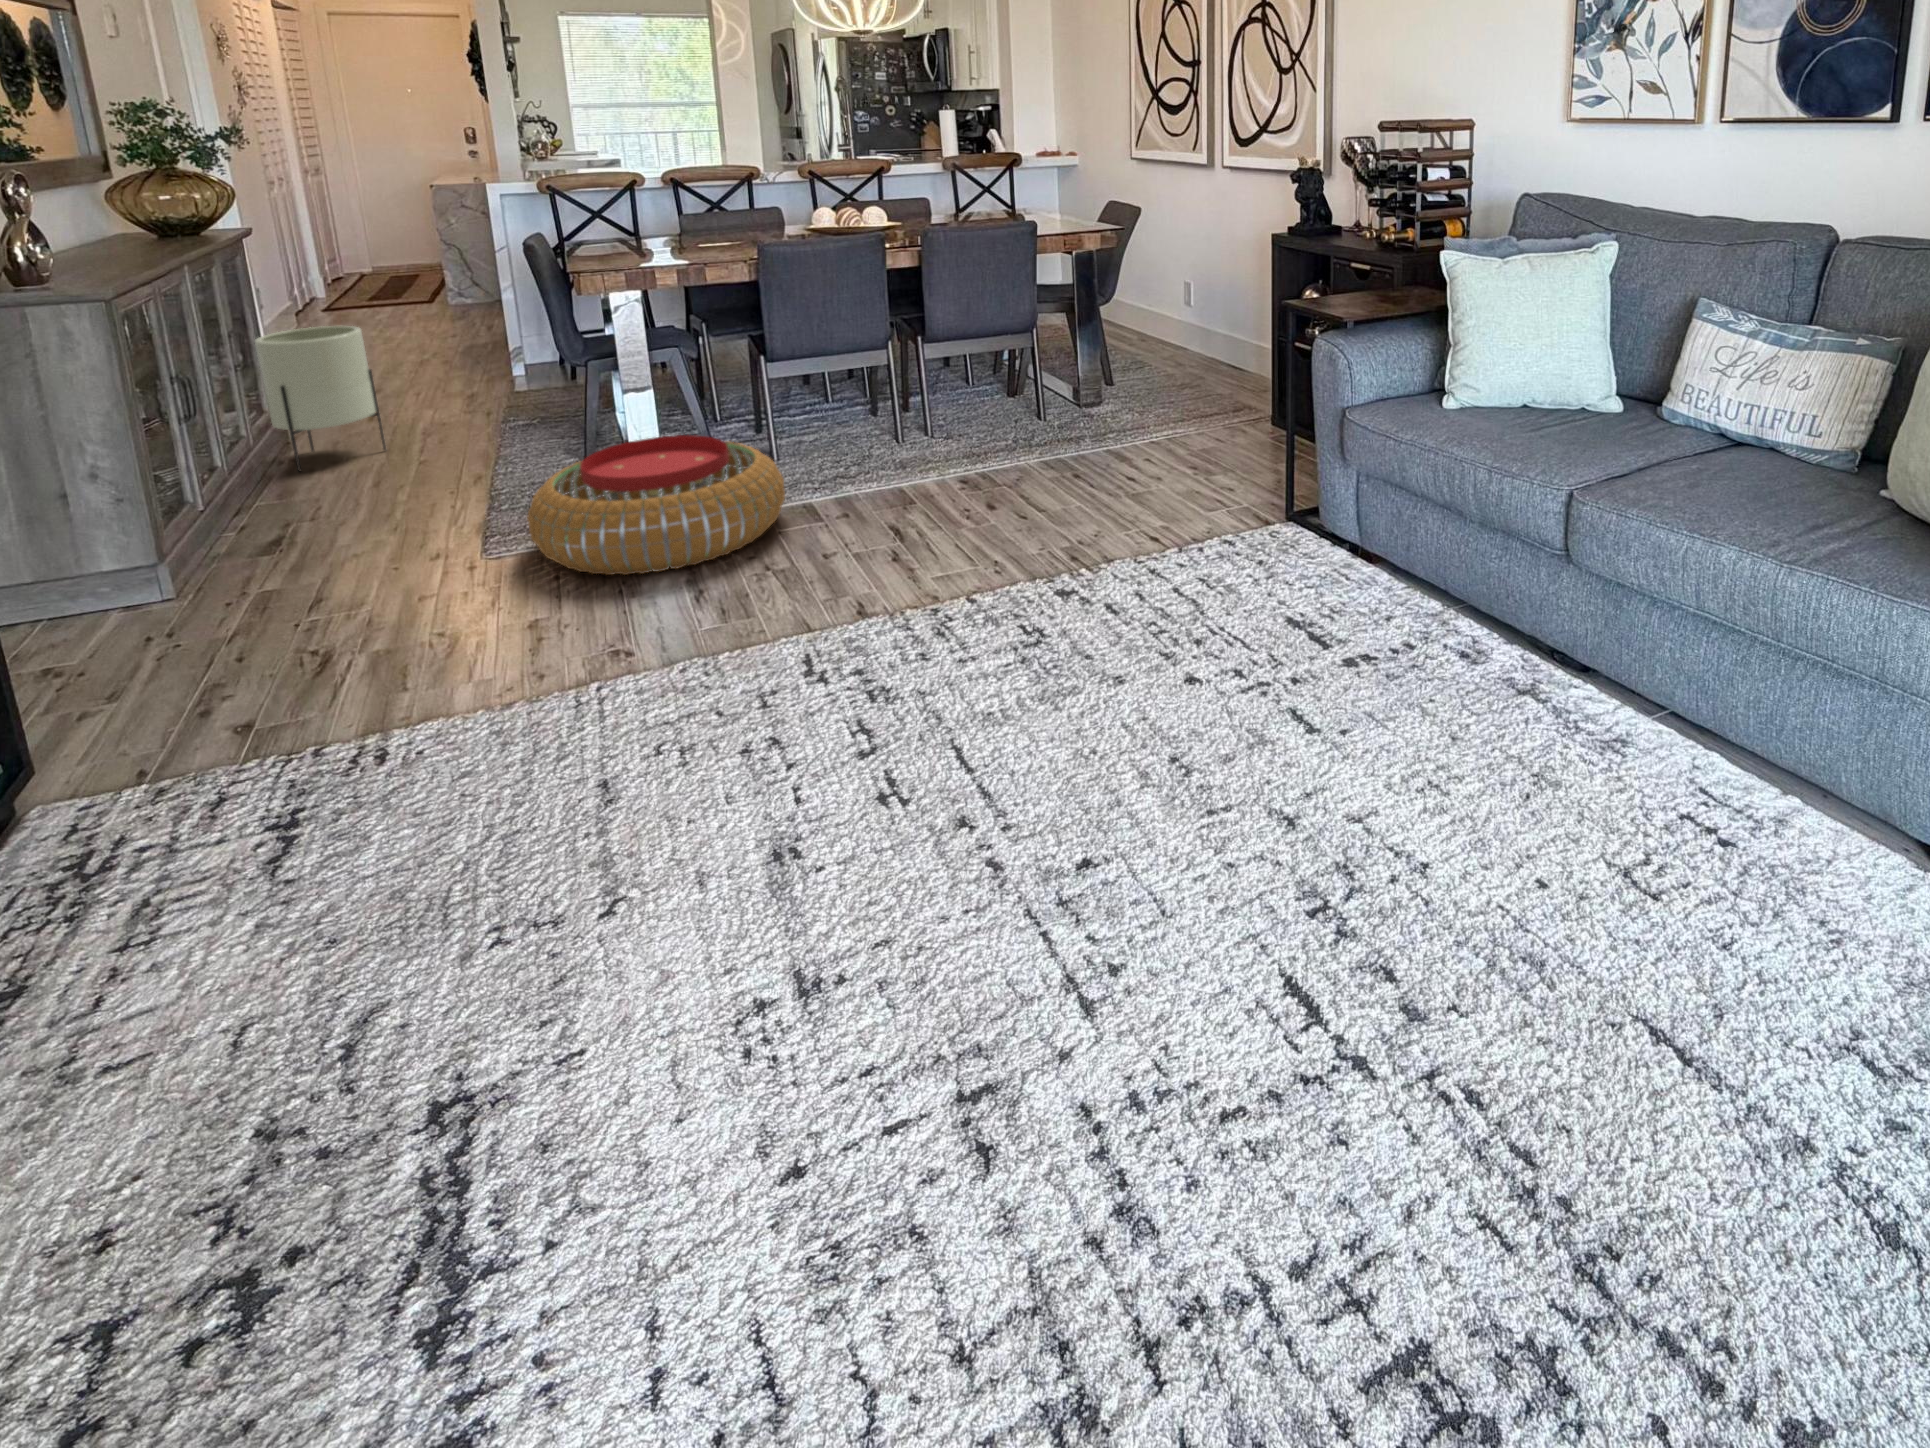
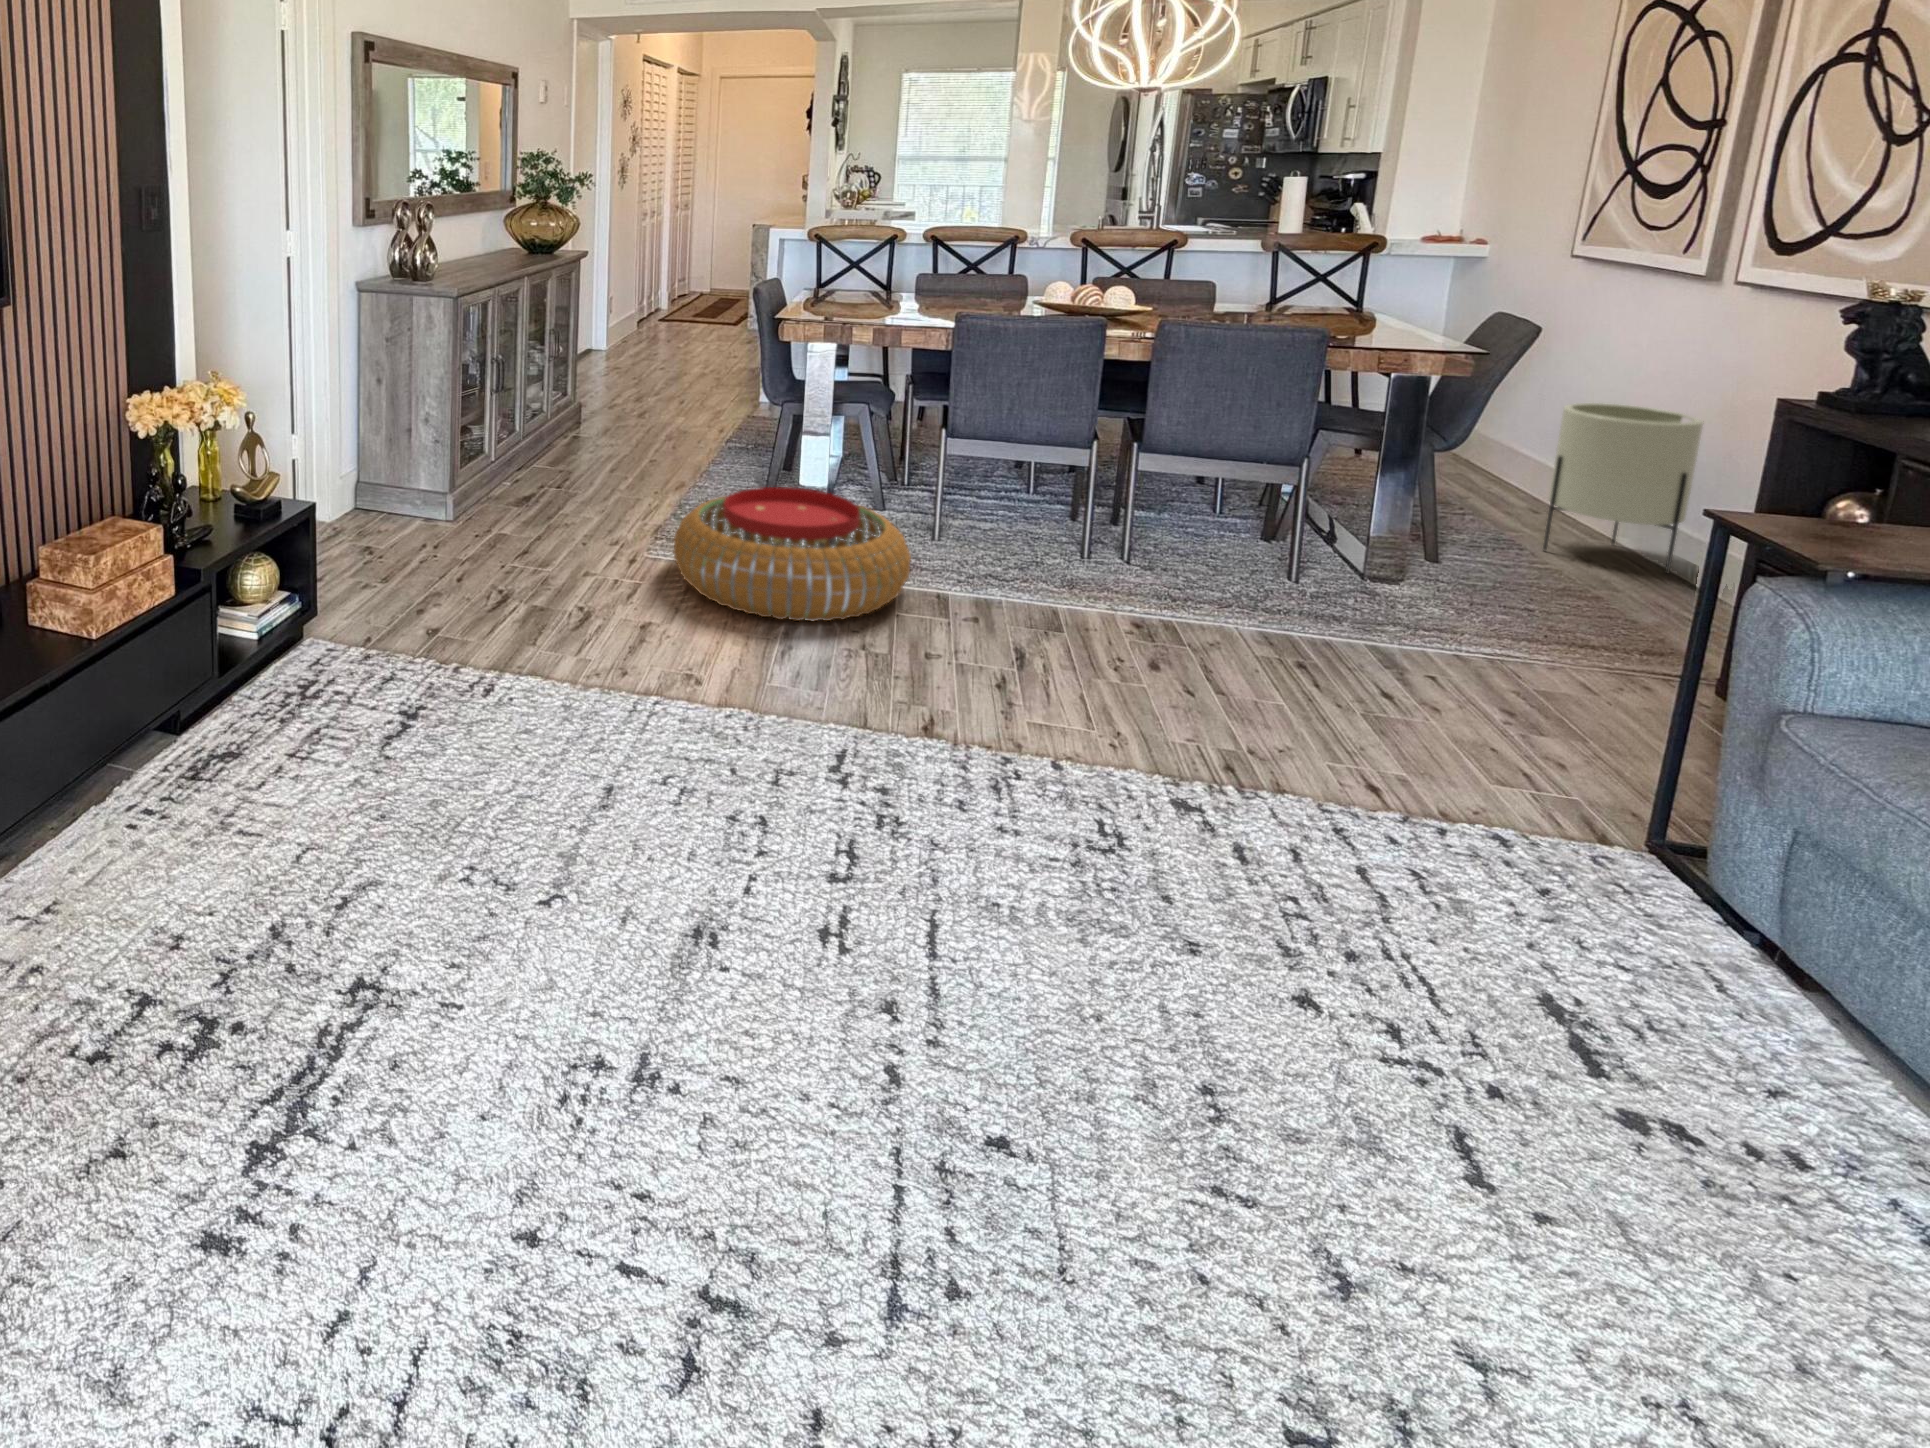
planter: present [255,326,386,472] -> present [1543,403,1704,573]

